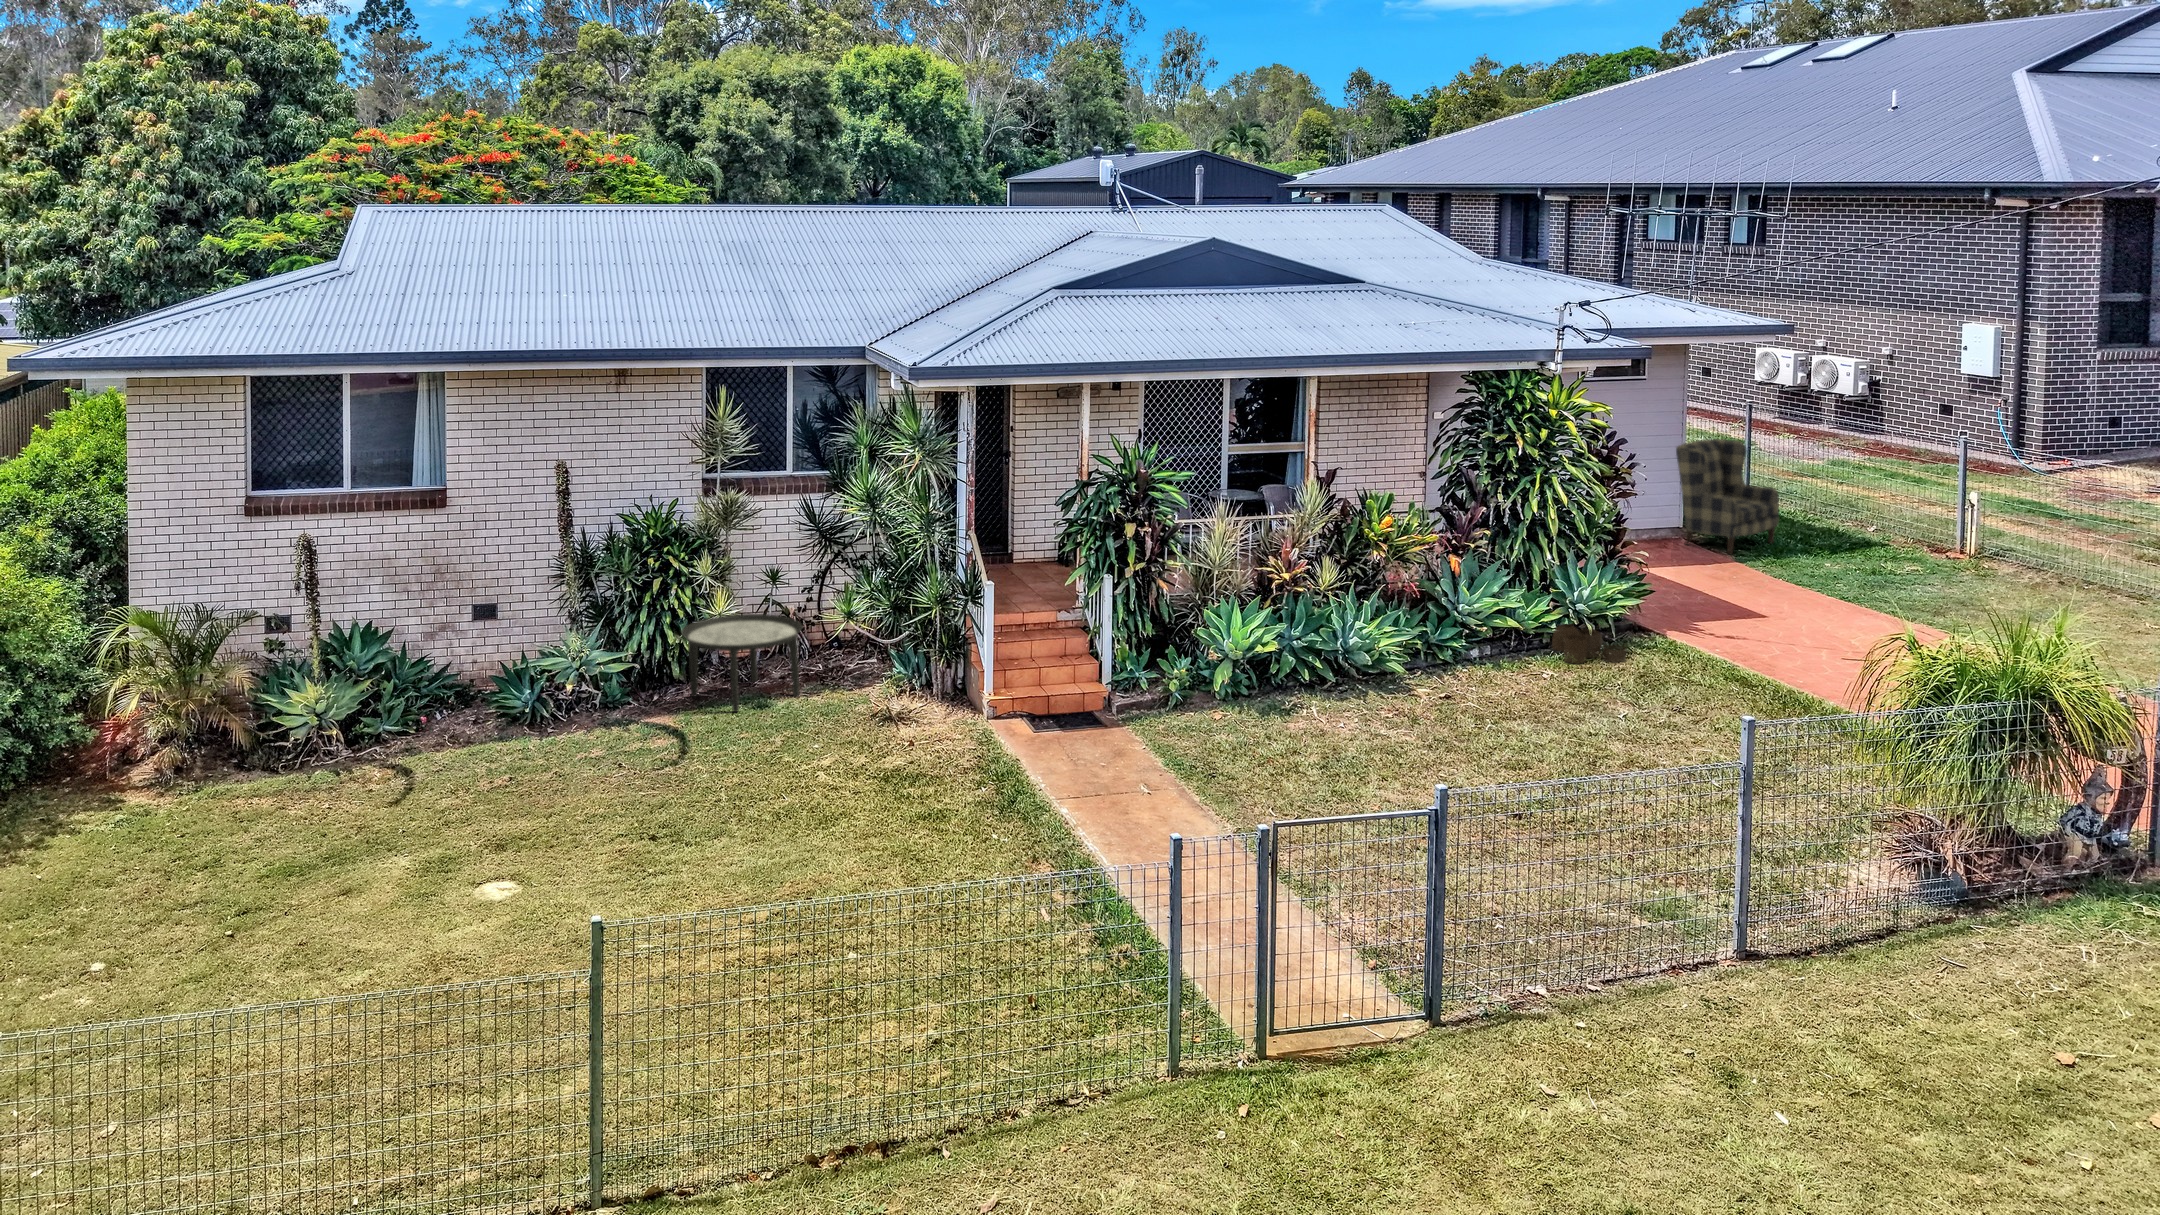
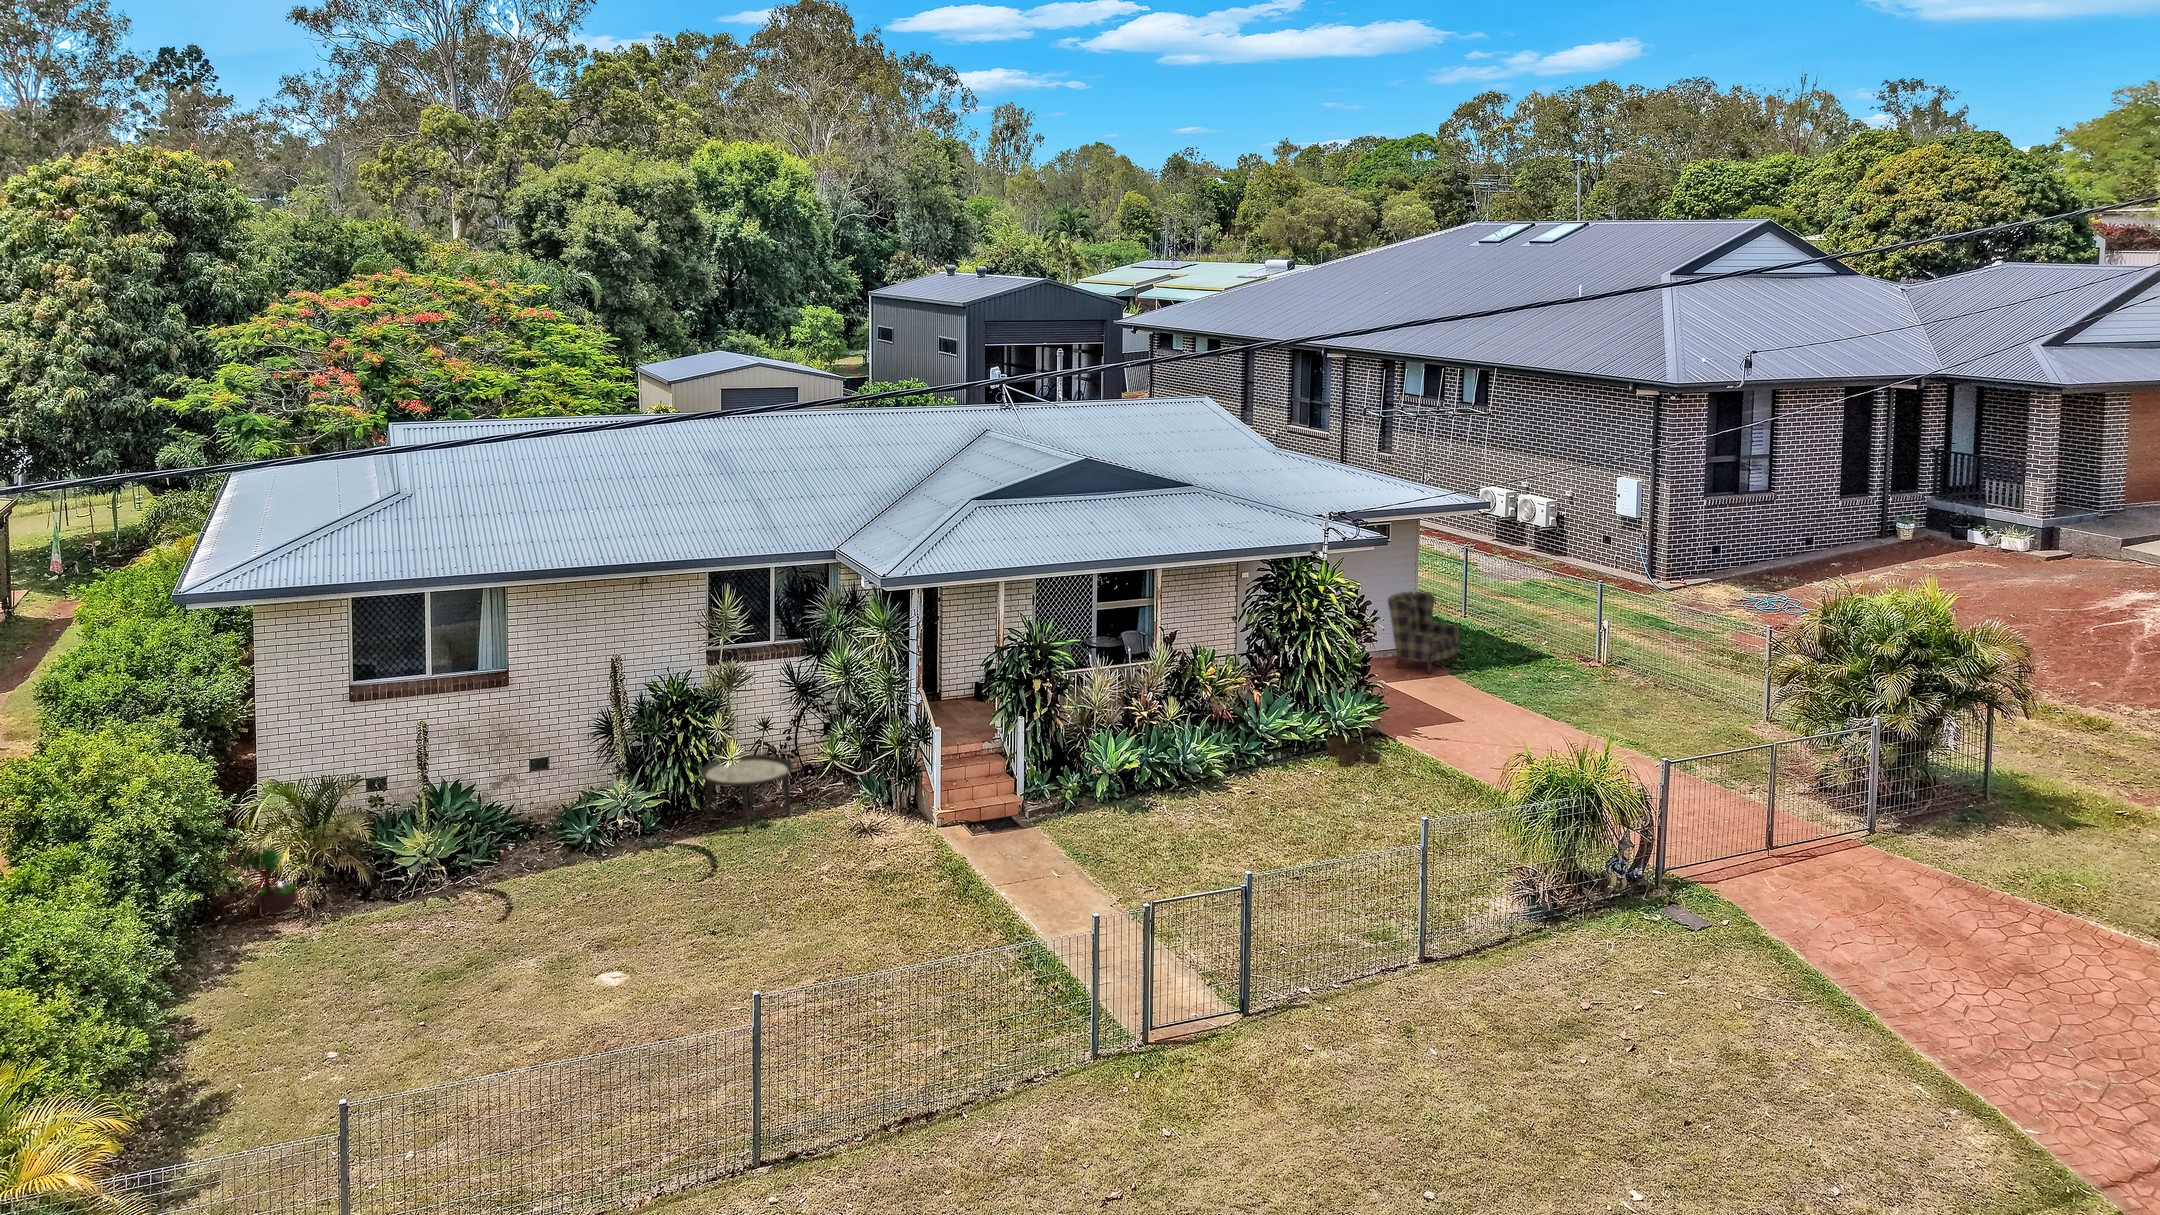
potted tree: none [71,681,153,781] -> present [240,844,297,915]

